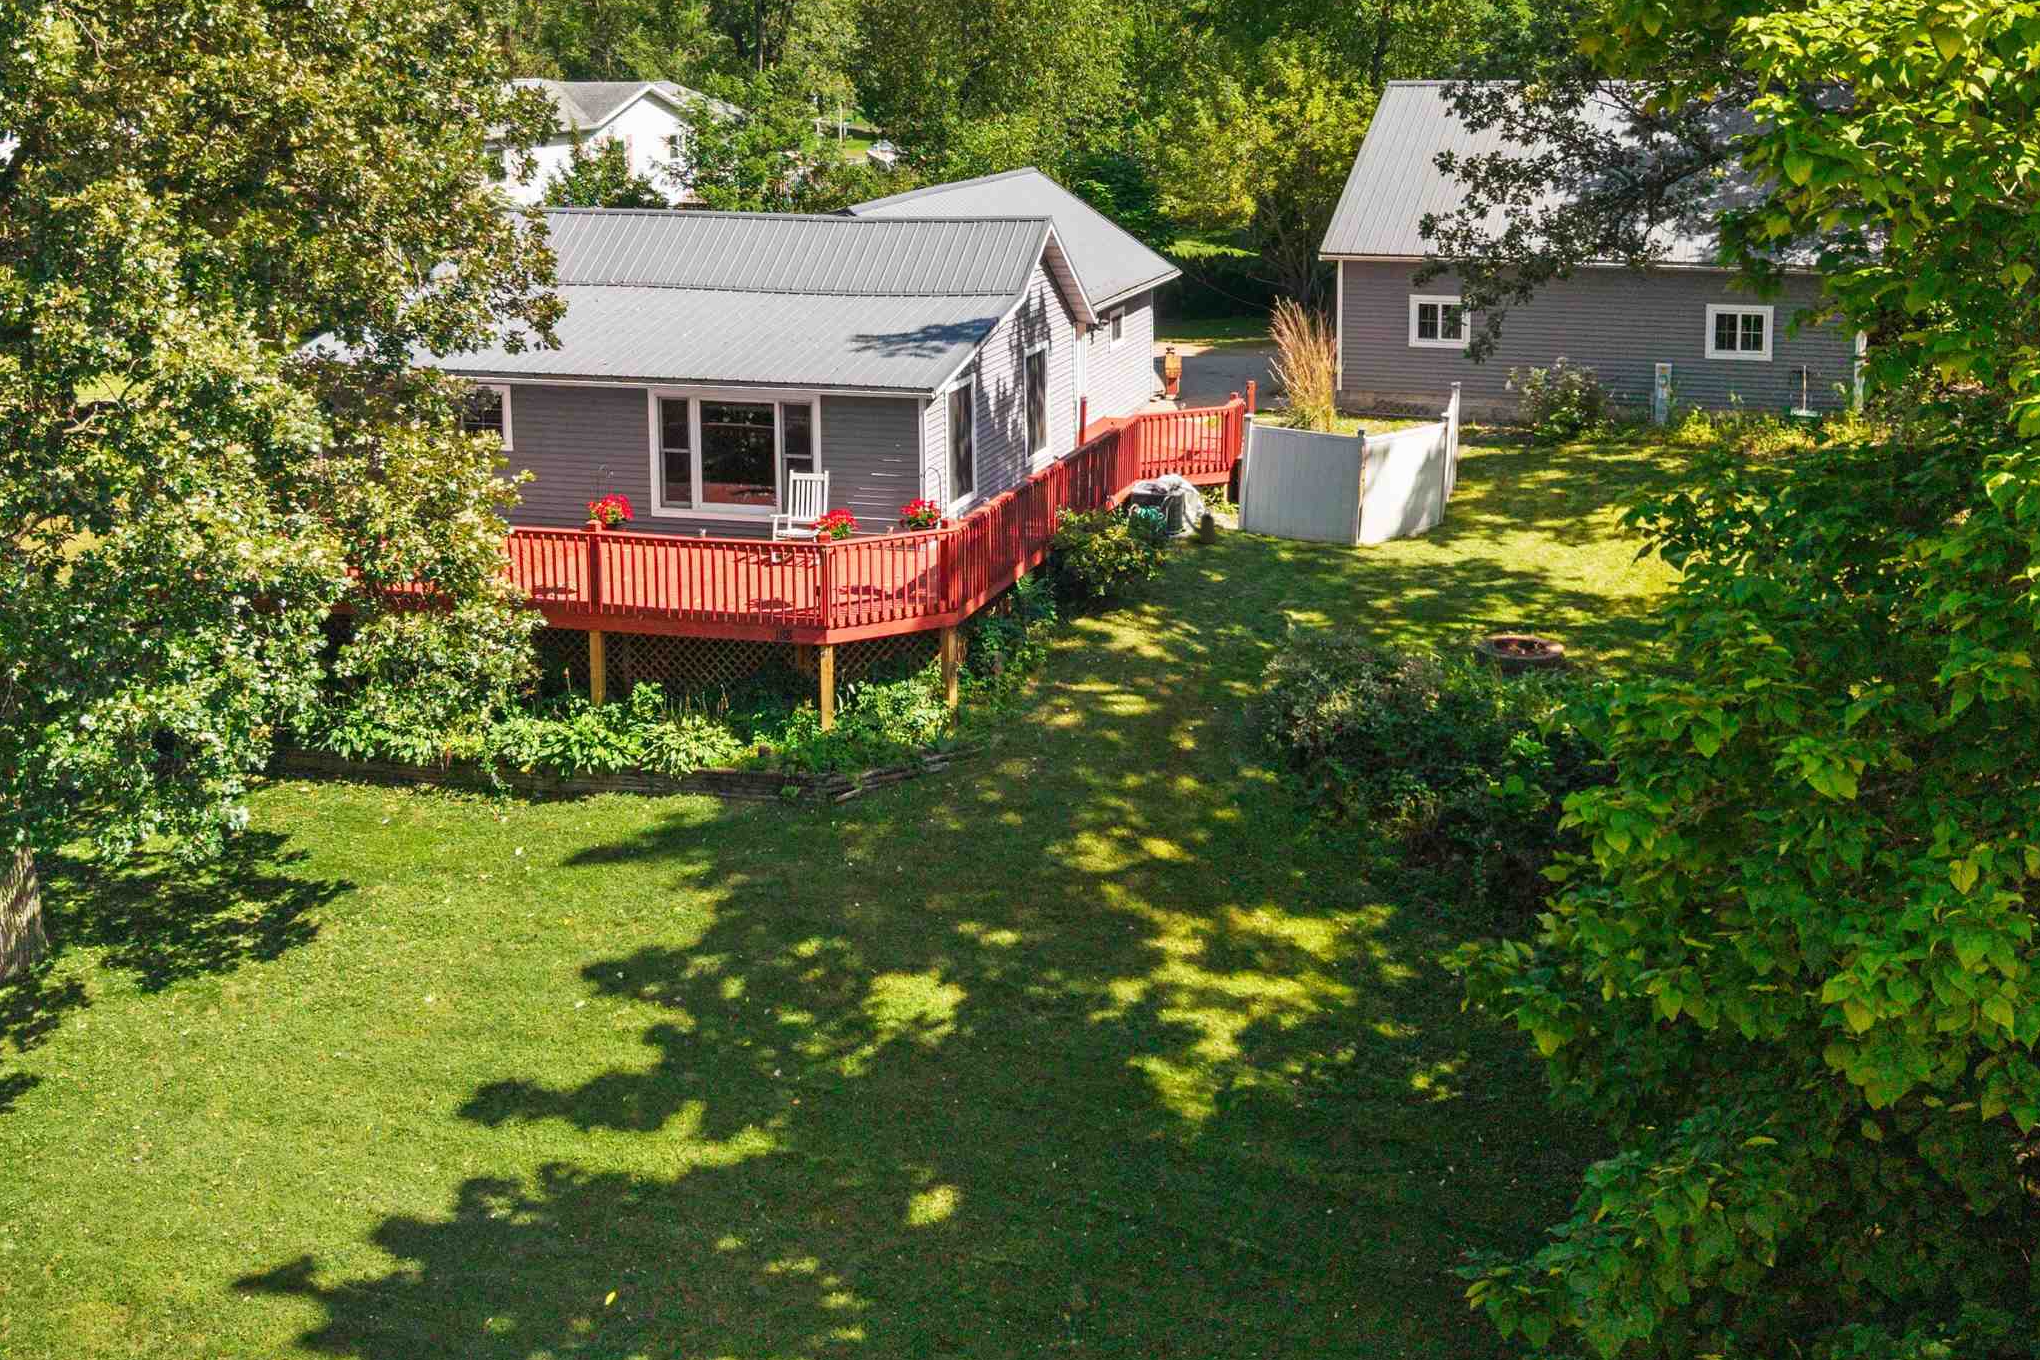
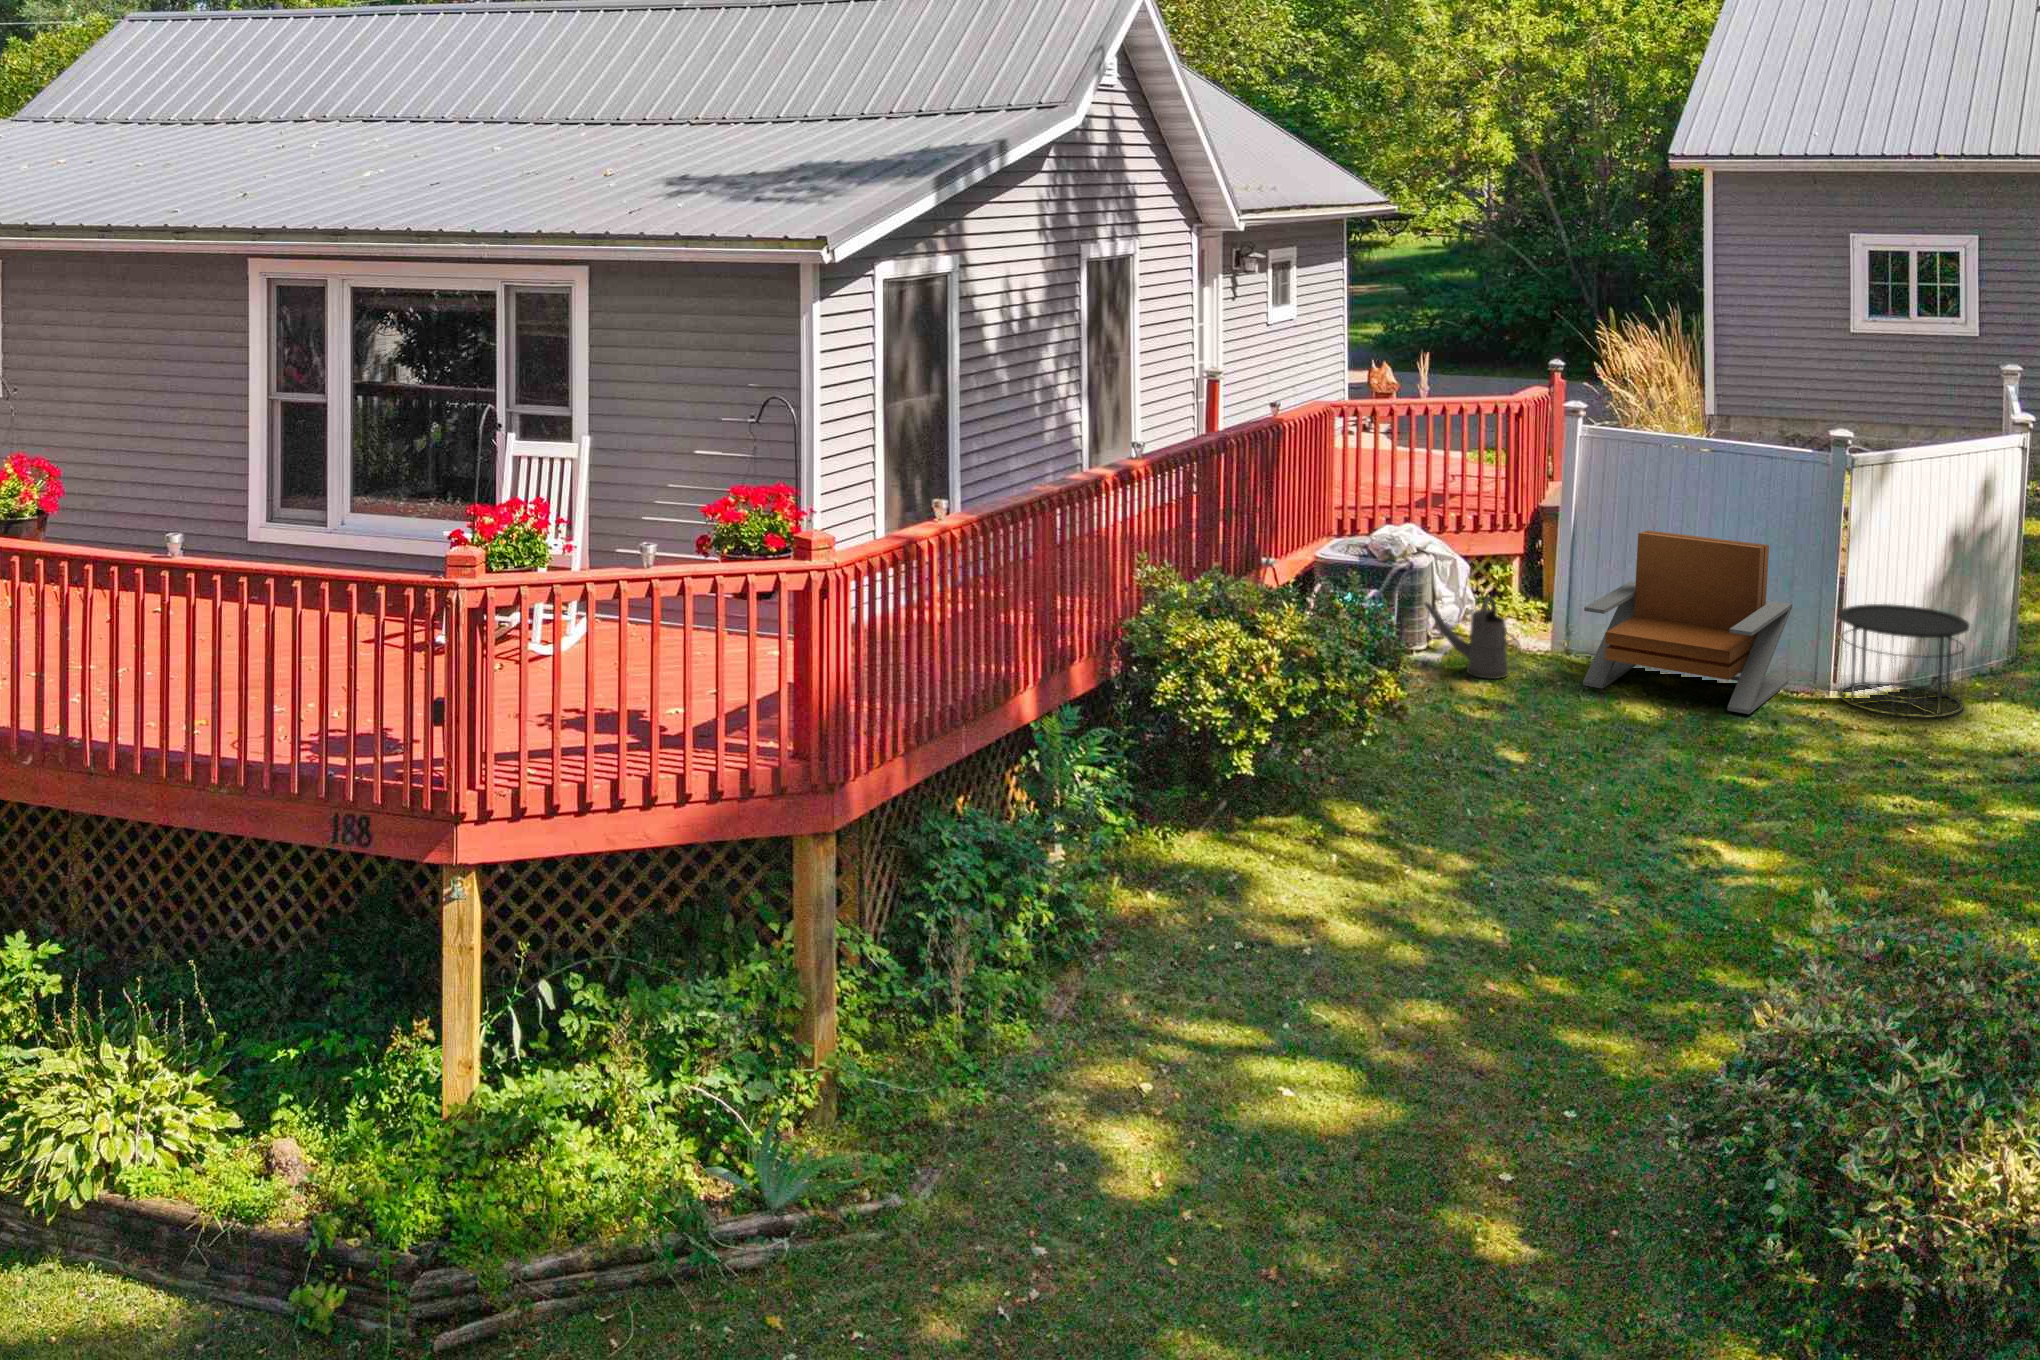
lounge chair: none [1245,475,1328,553] -> present [1583,530,1792,714]
side table: none [1344,503,1391,550] -> present [1838,604,1969,718]

